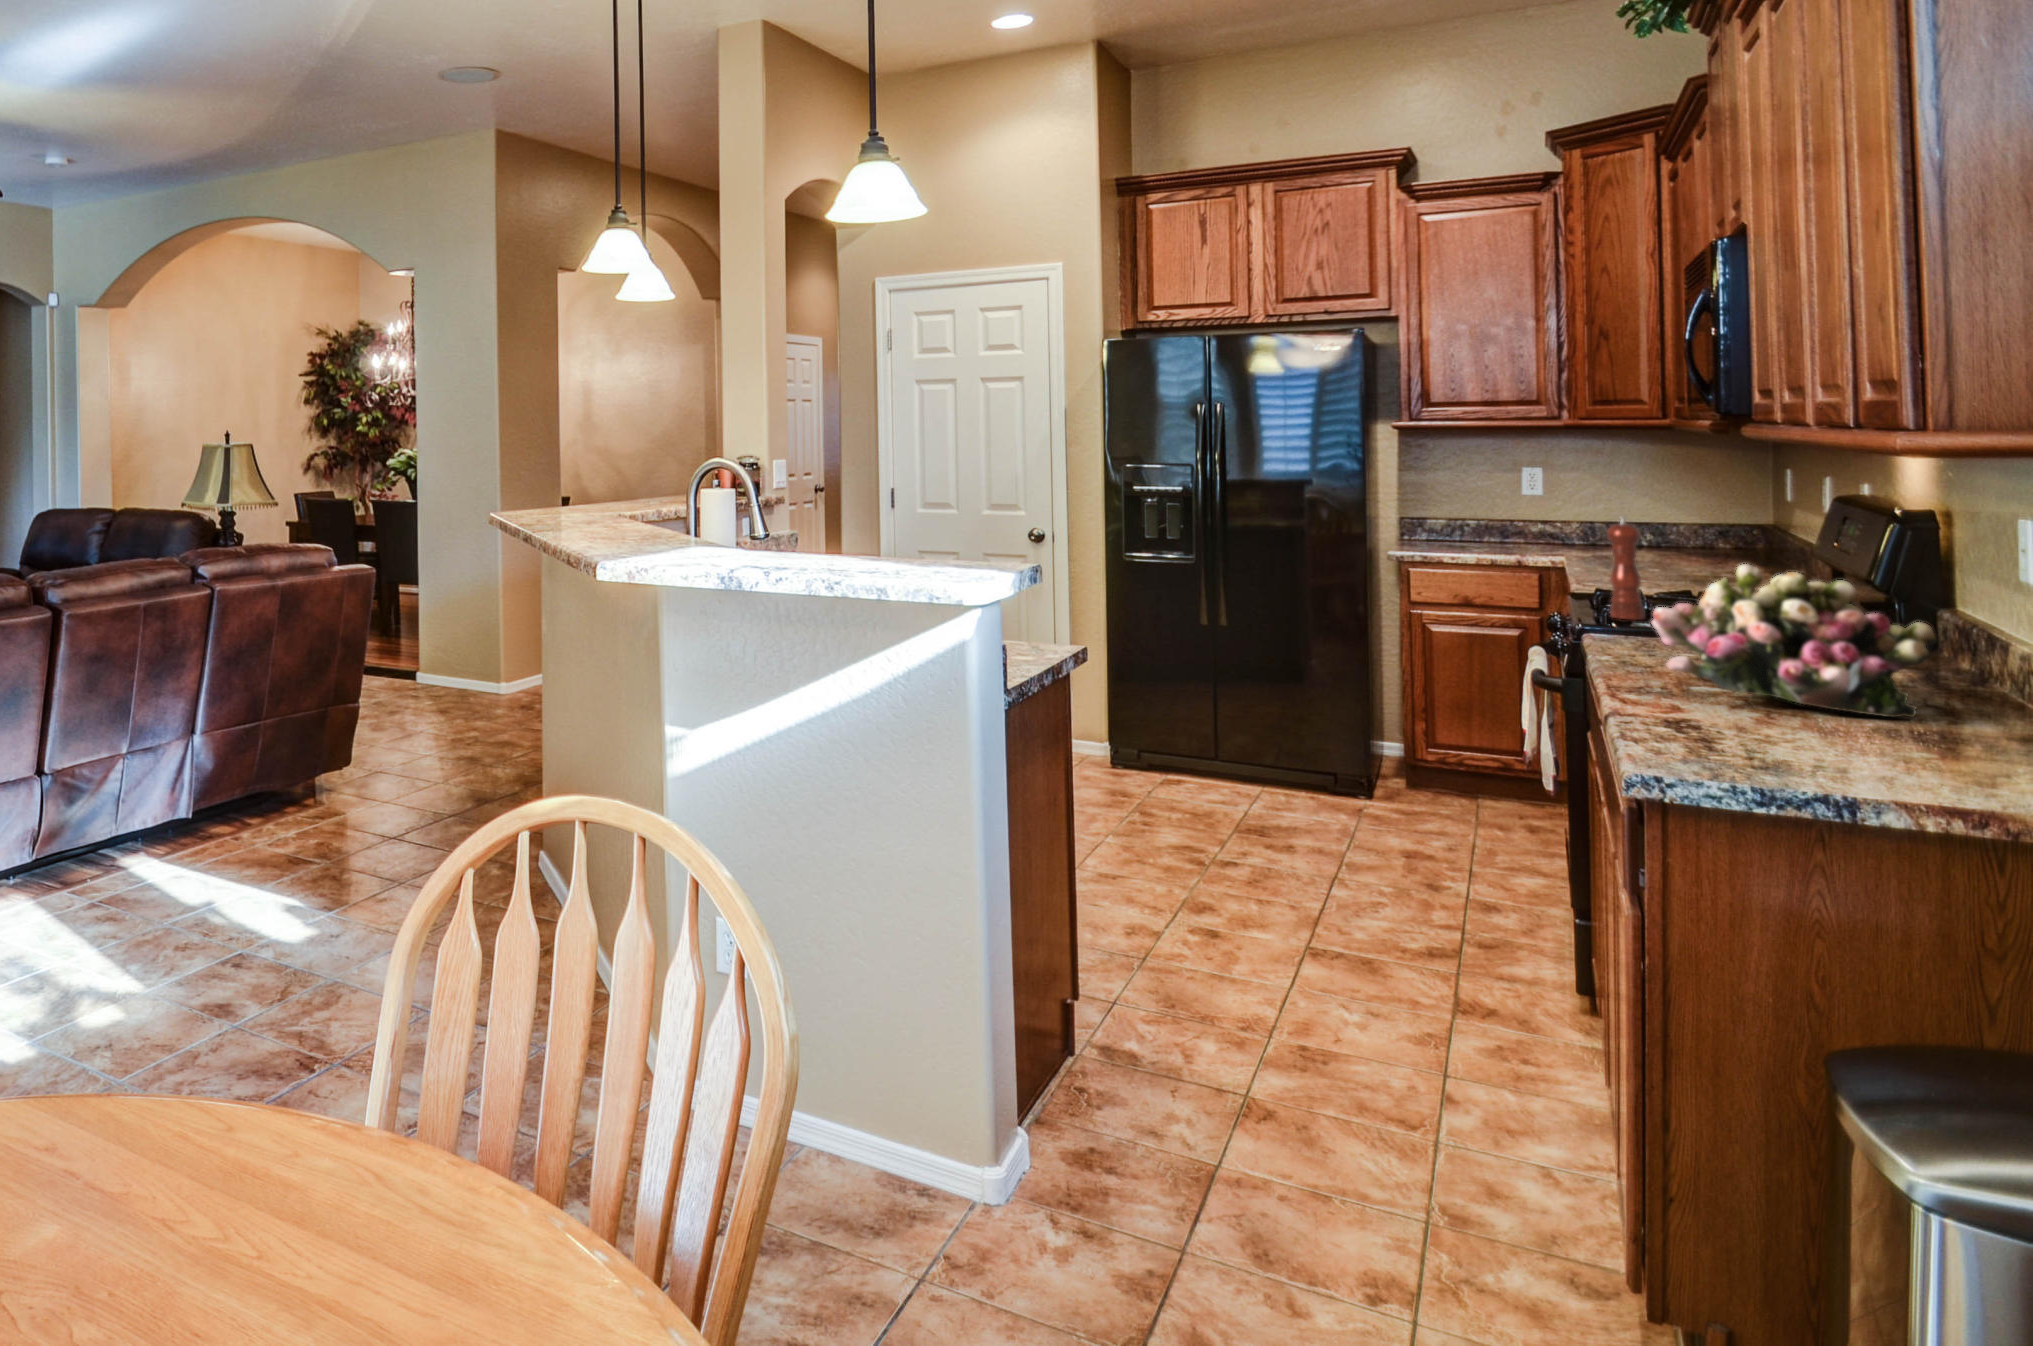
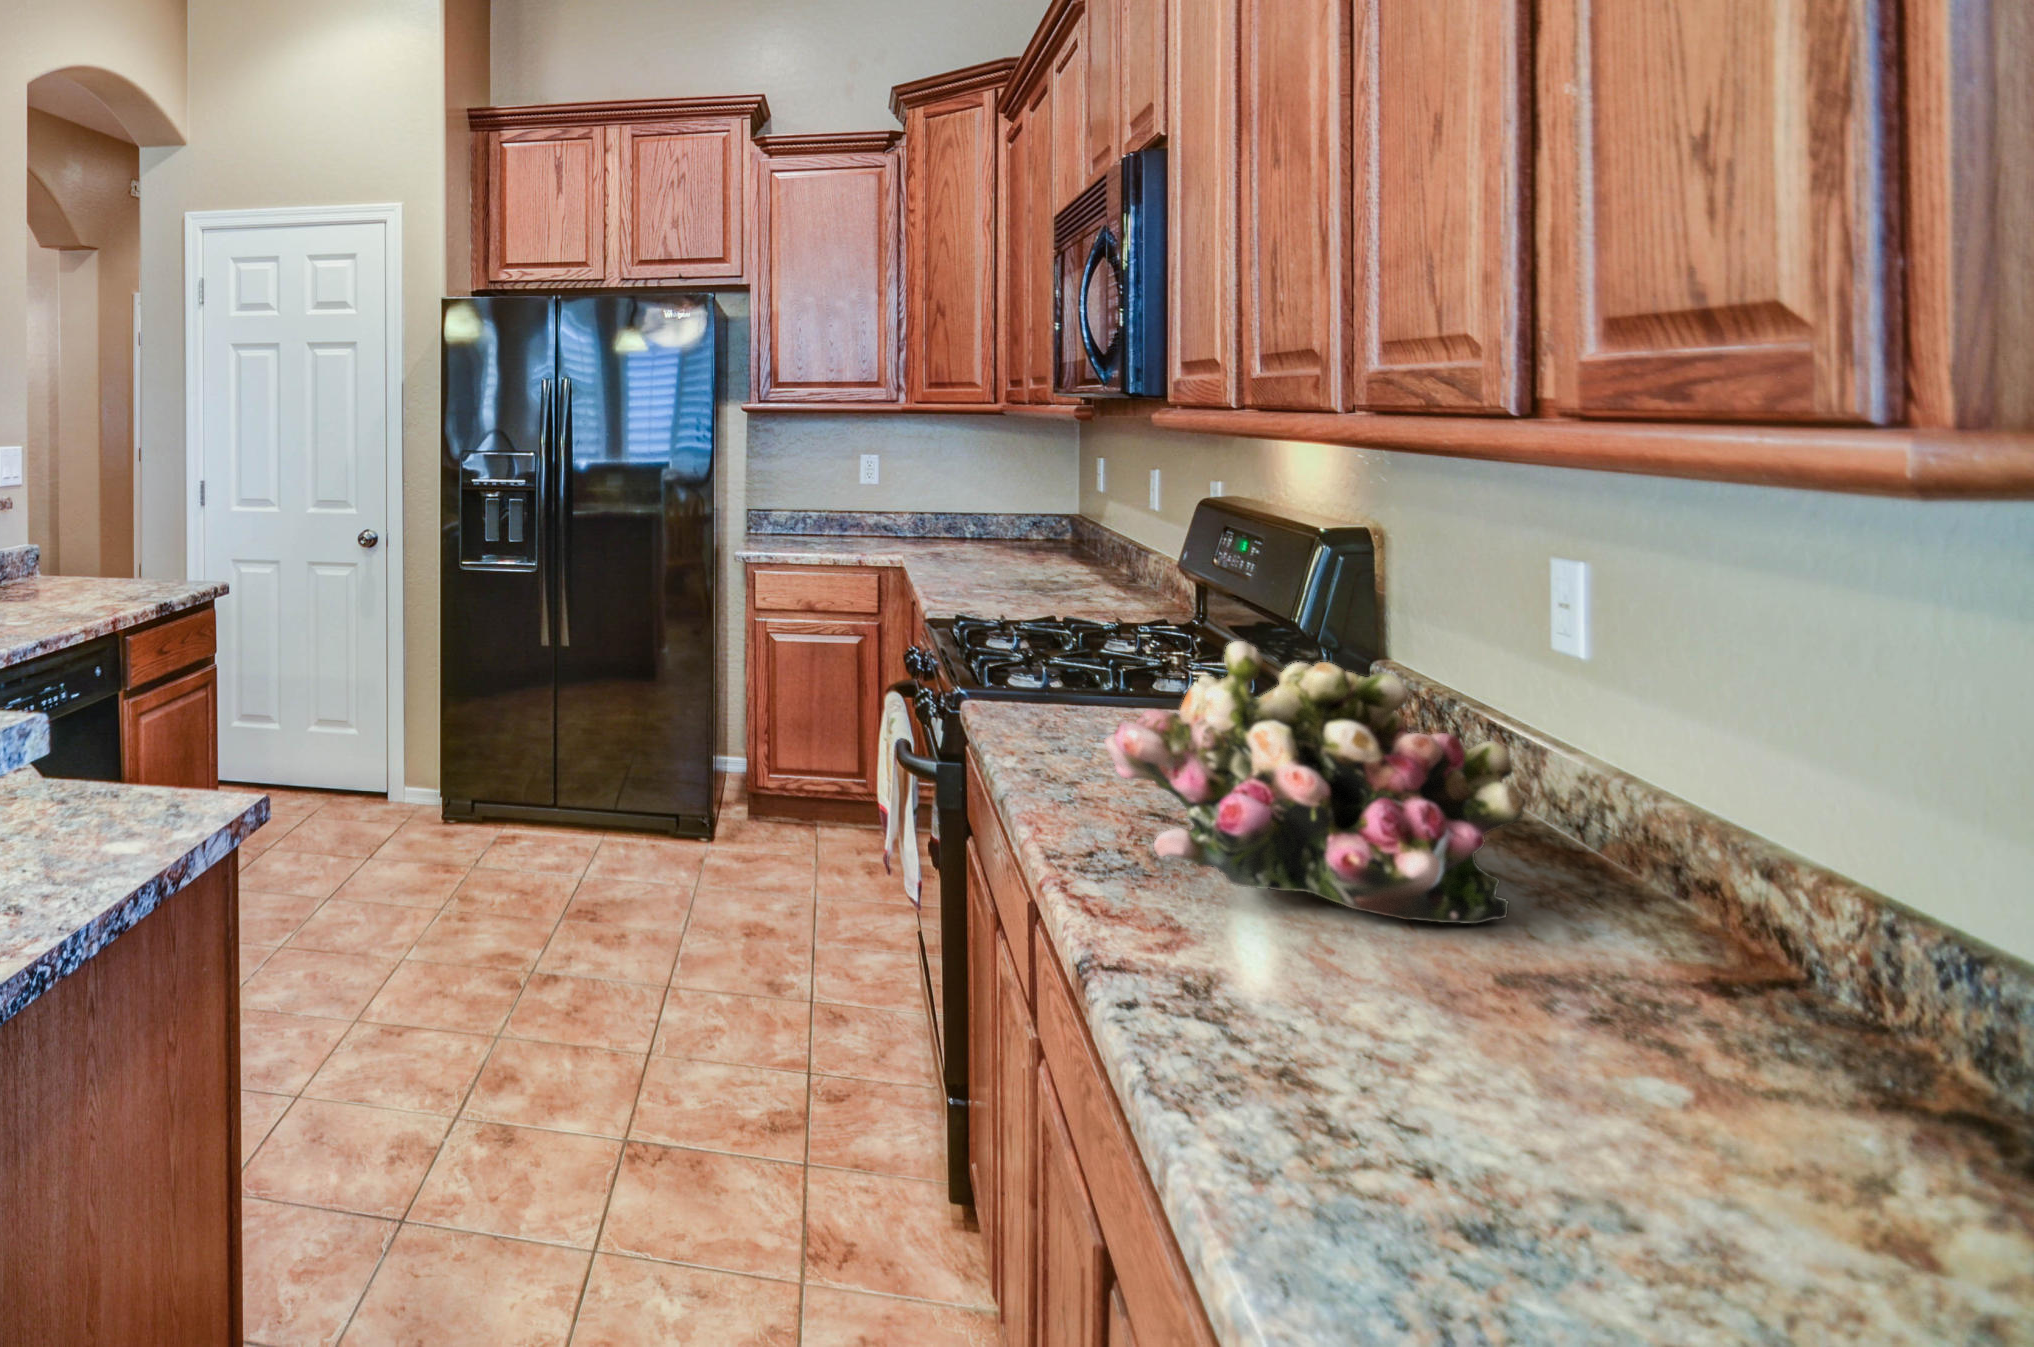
pepper mill: present [1607,516,1644,620] -> none [984,530,1023,669]

